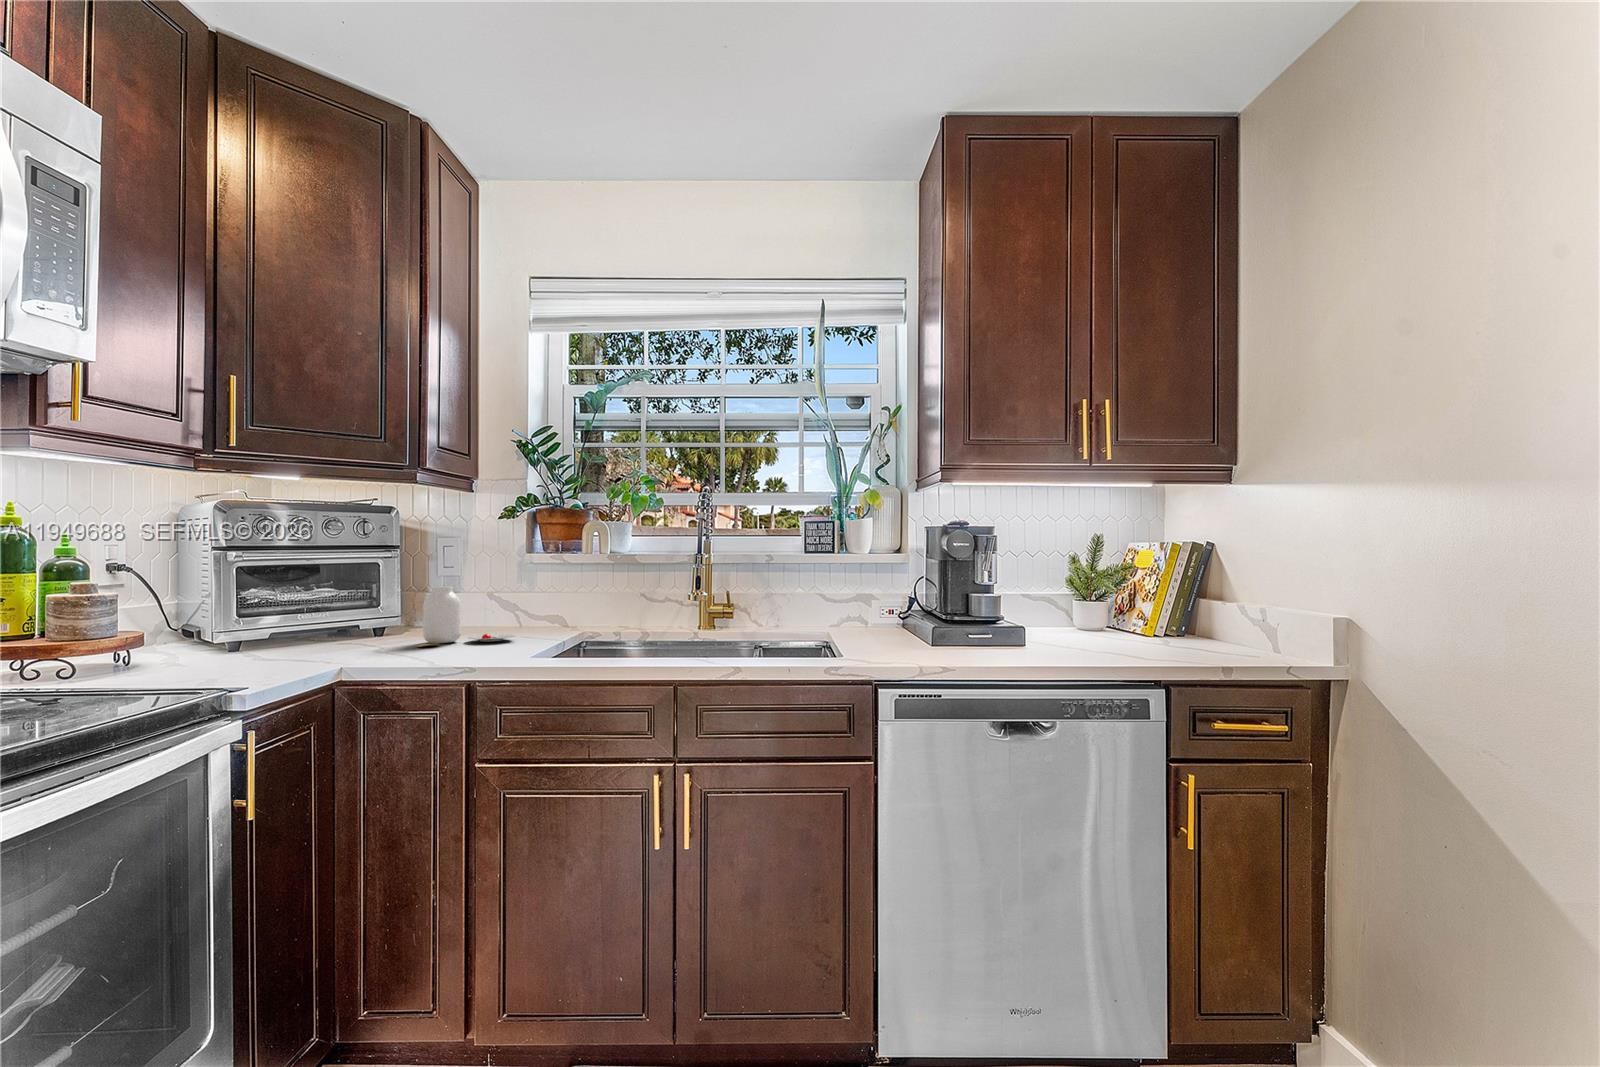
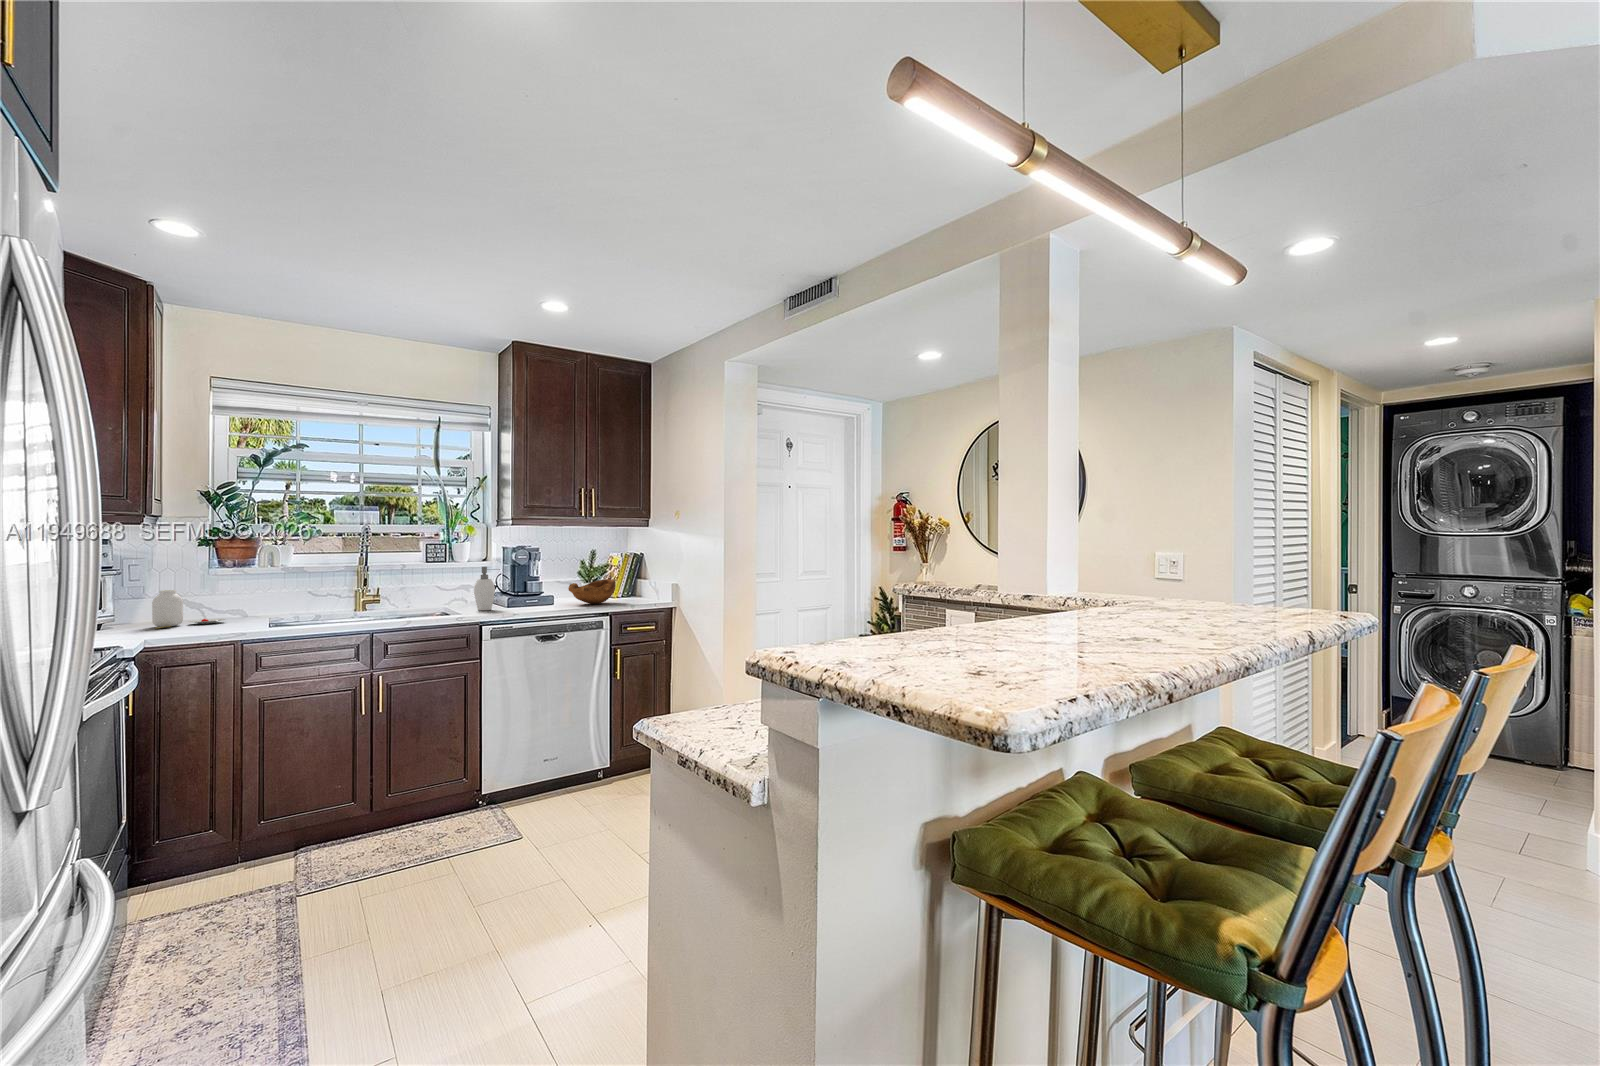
soap dispenser: none [872,563,920,649] -> present [474,567,495,610]
wooden bowl: none [1053,597,1156,649] -> present [568,579,616,604]

